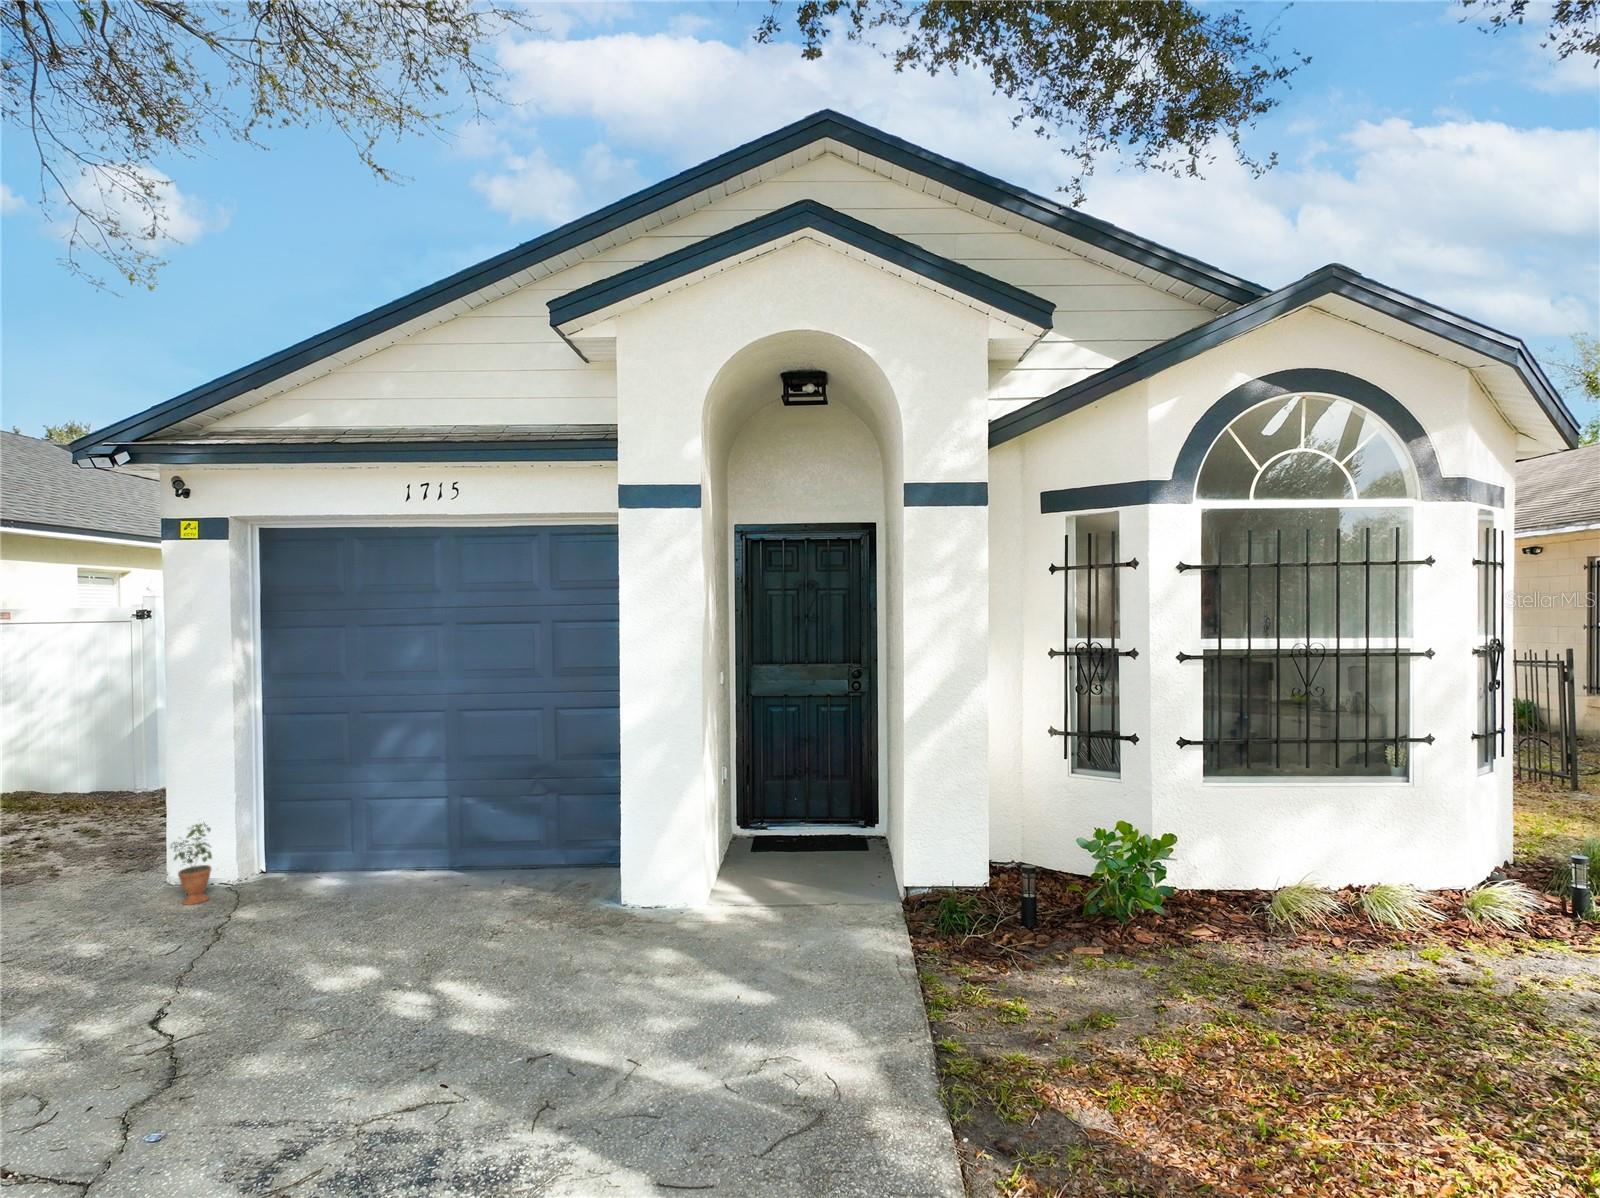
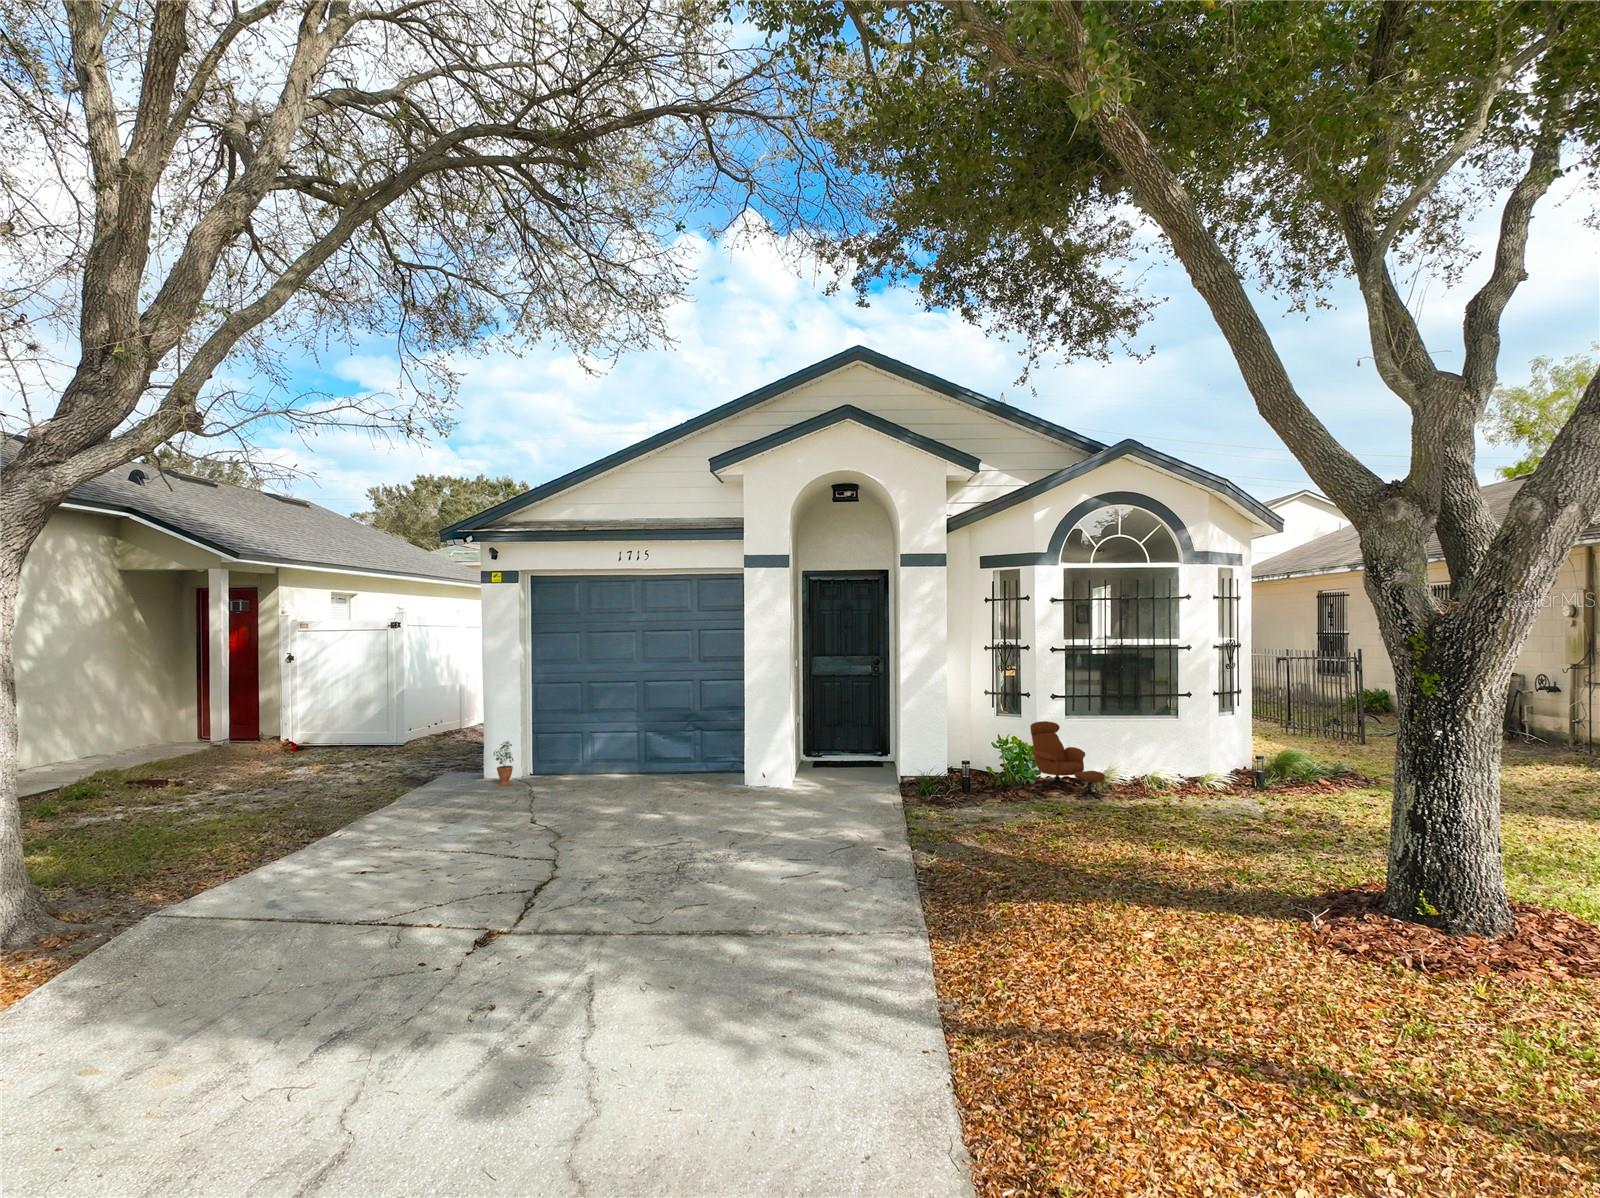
lounge chair: none [1144,790,1309,968] -> present [1030,721,1105,801]

